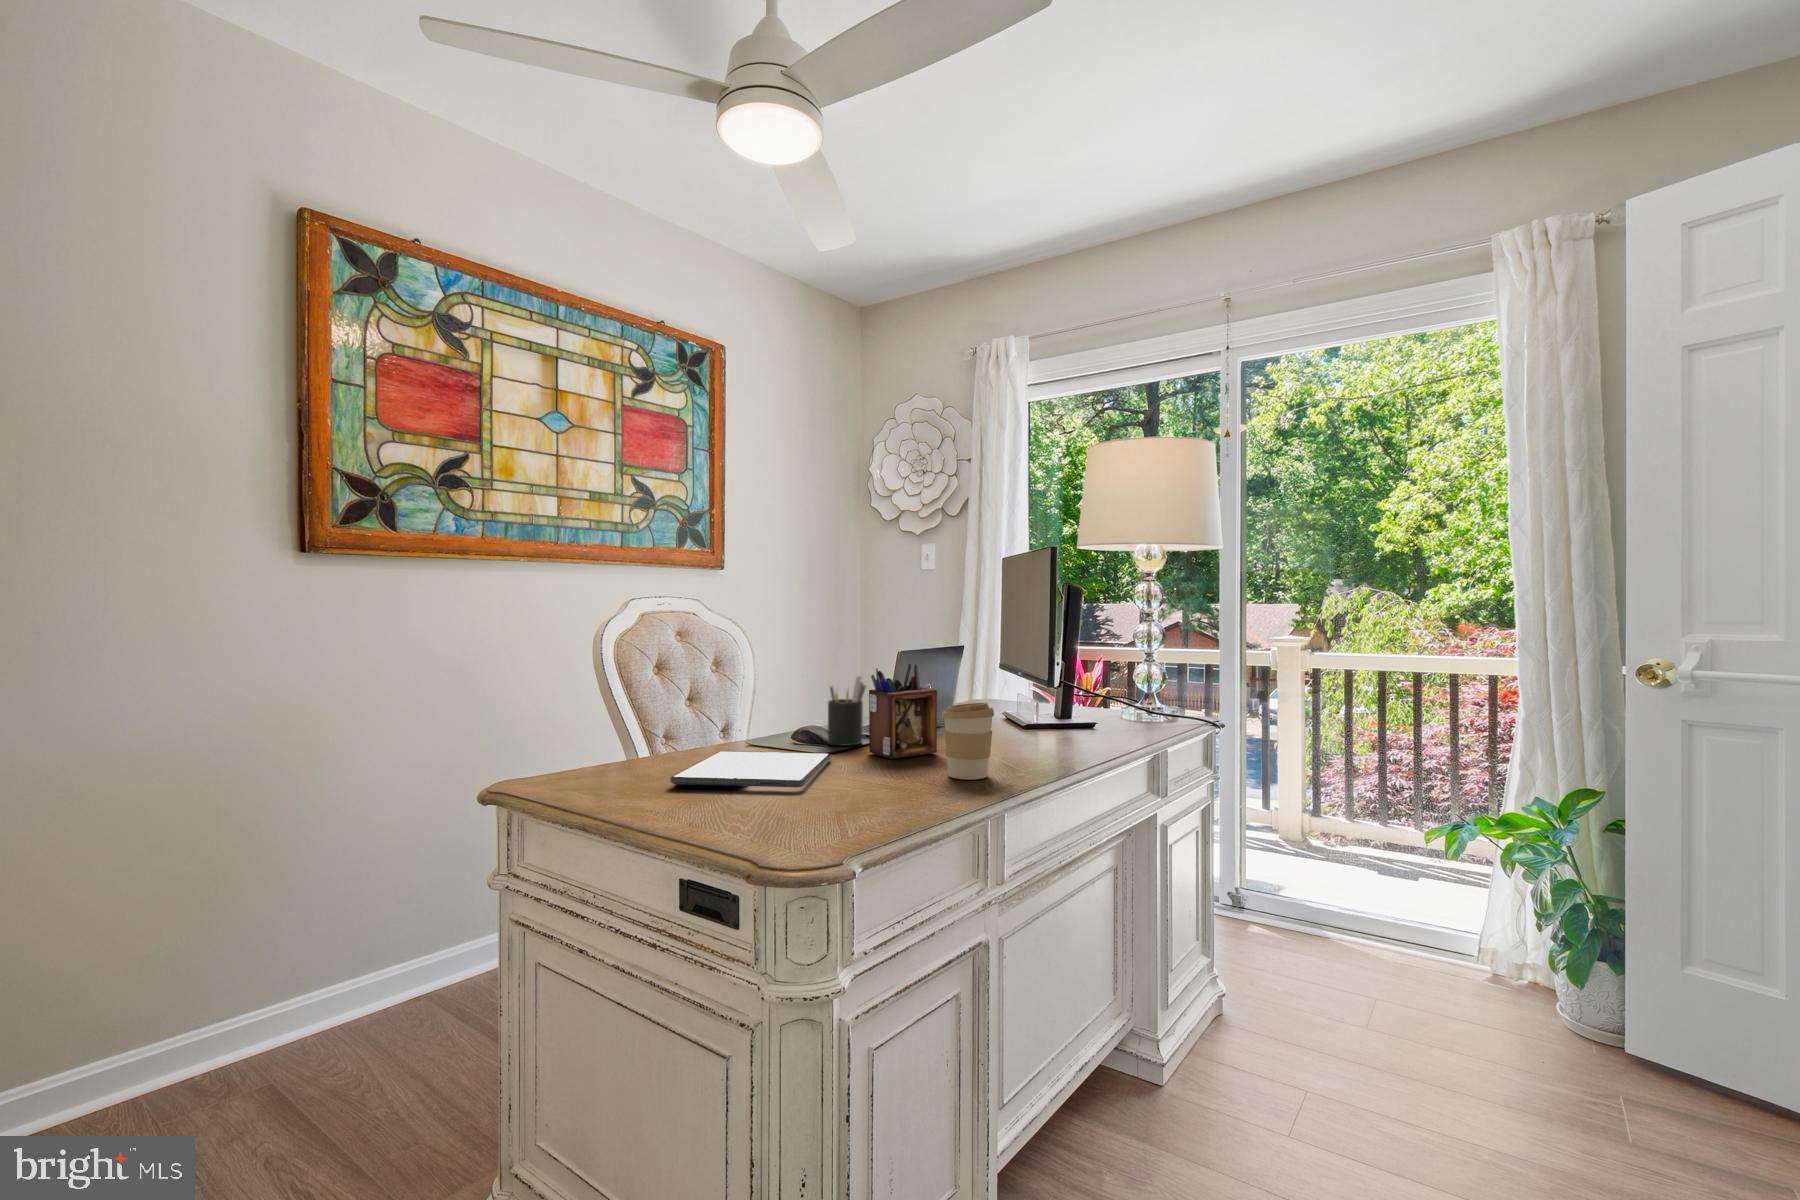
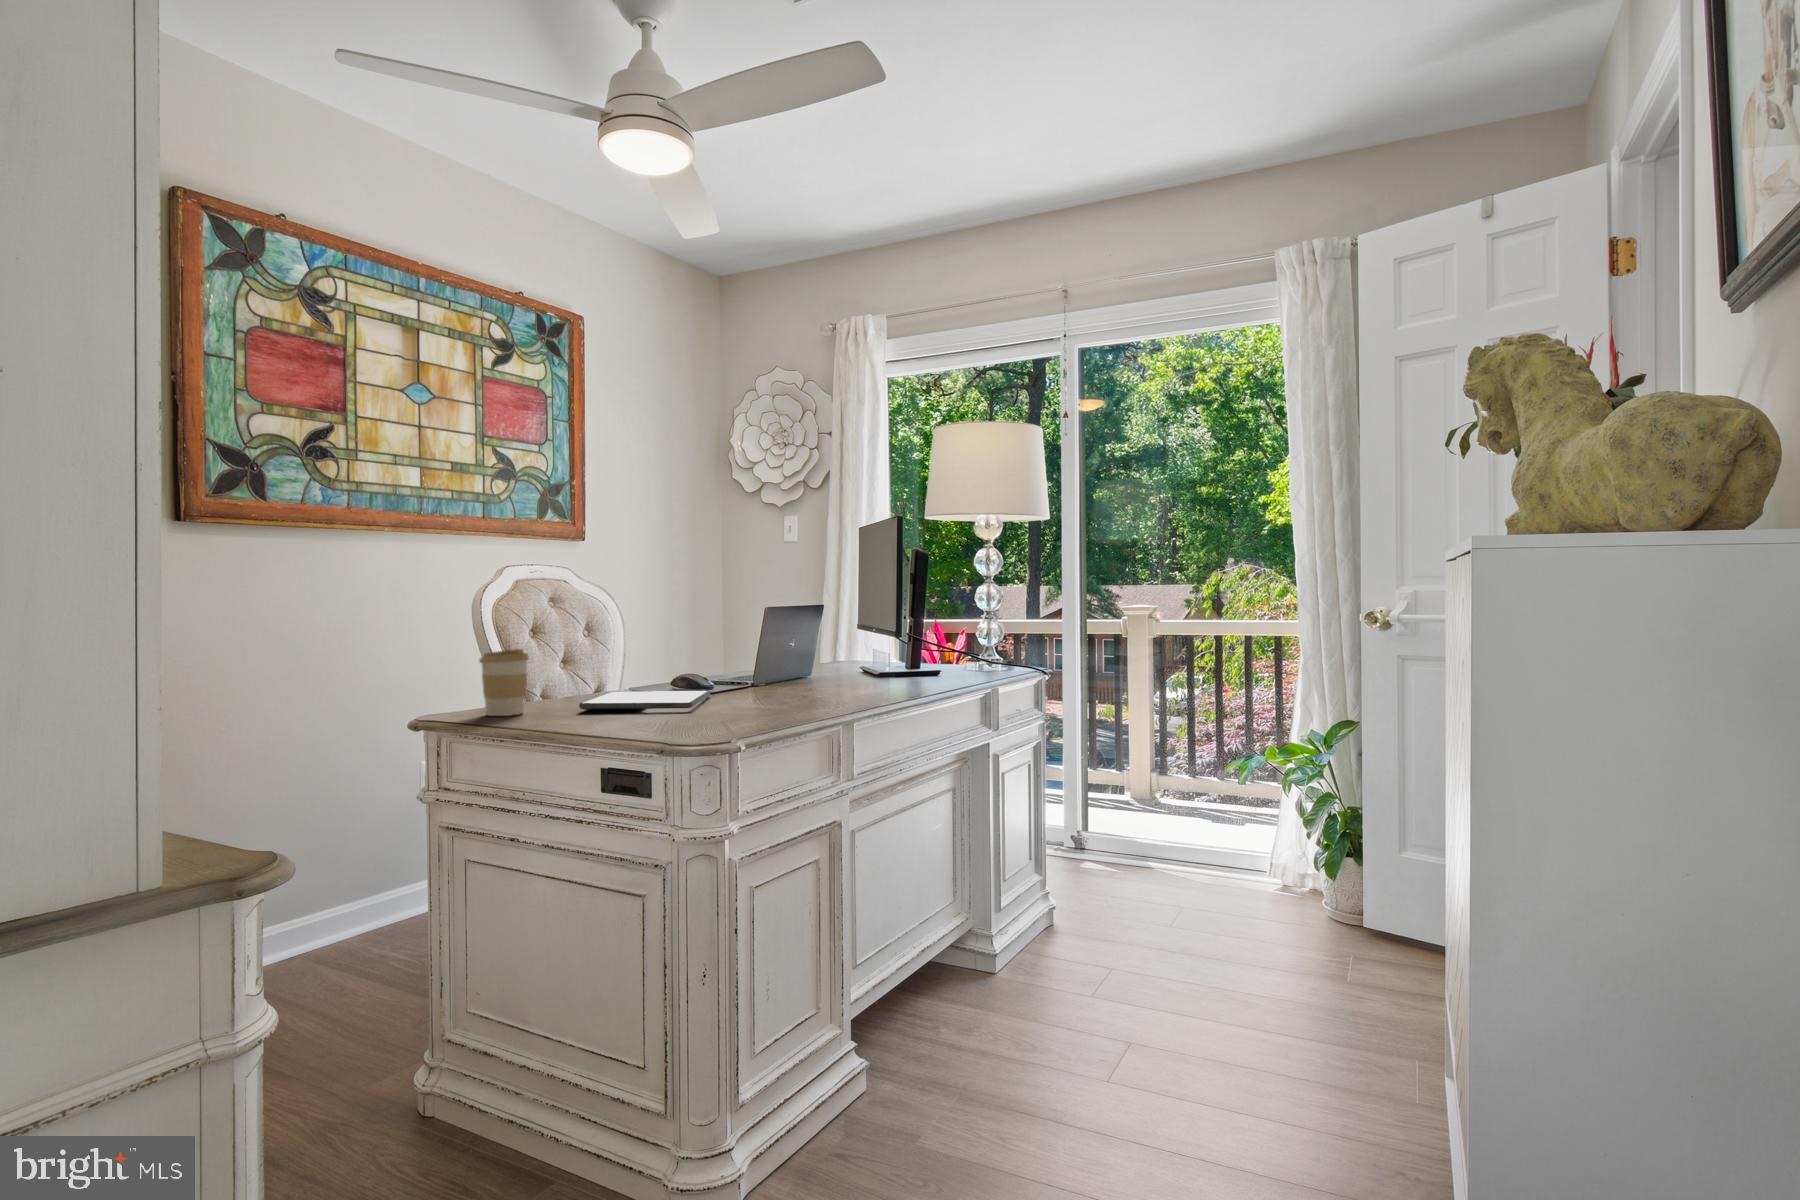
desk organizer: present [869,664,937,759] -> none [741,616,800,694]
pen holder: present [828,676,866,746] -> none [704,628,738,689]
coffee cup: present [942,703,994,779] -> present [479,649,529,716]

